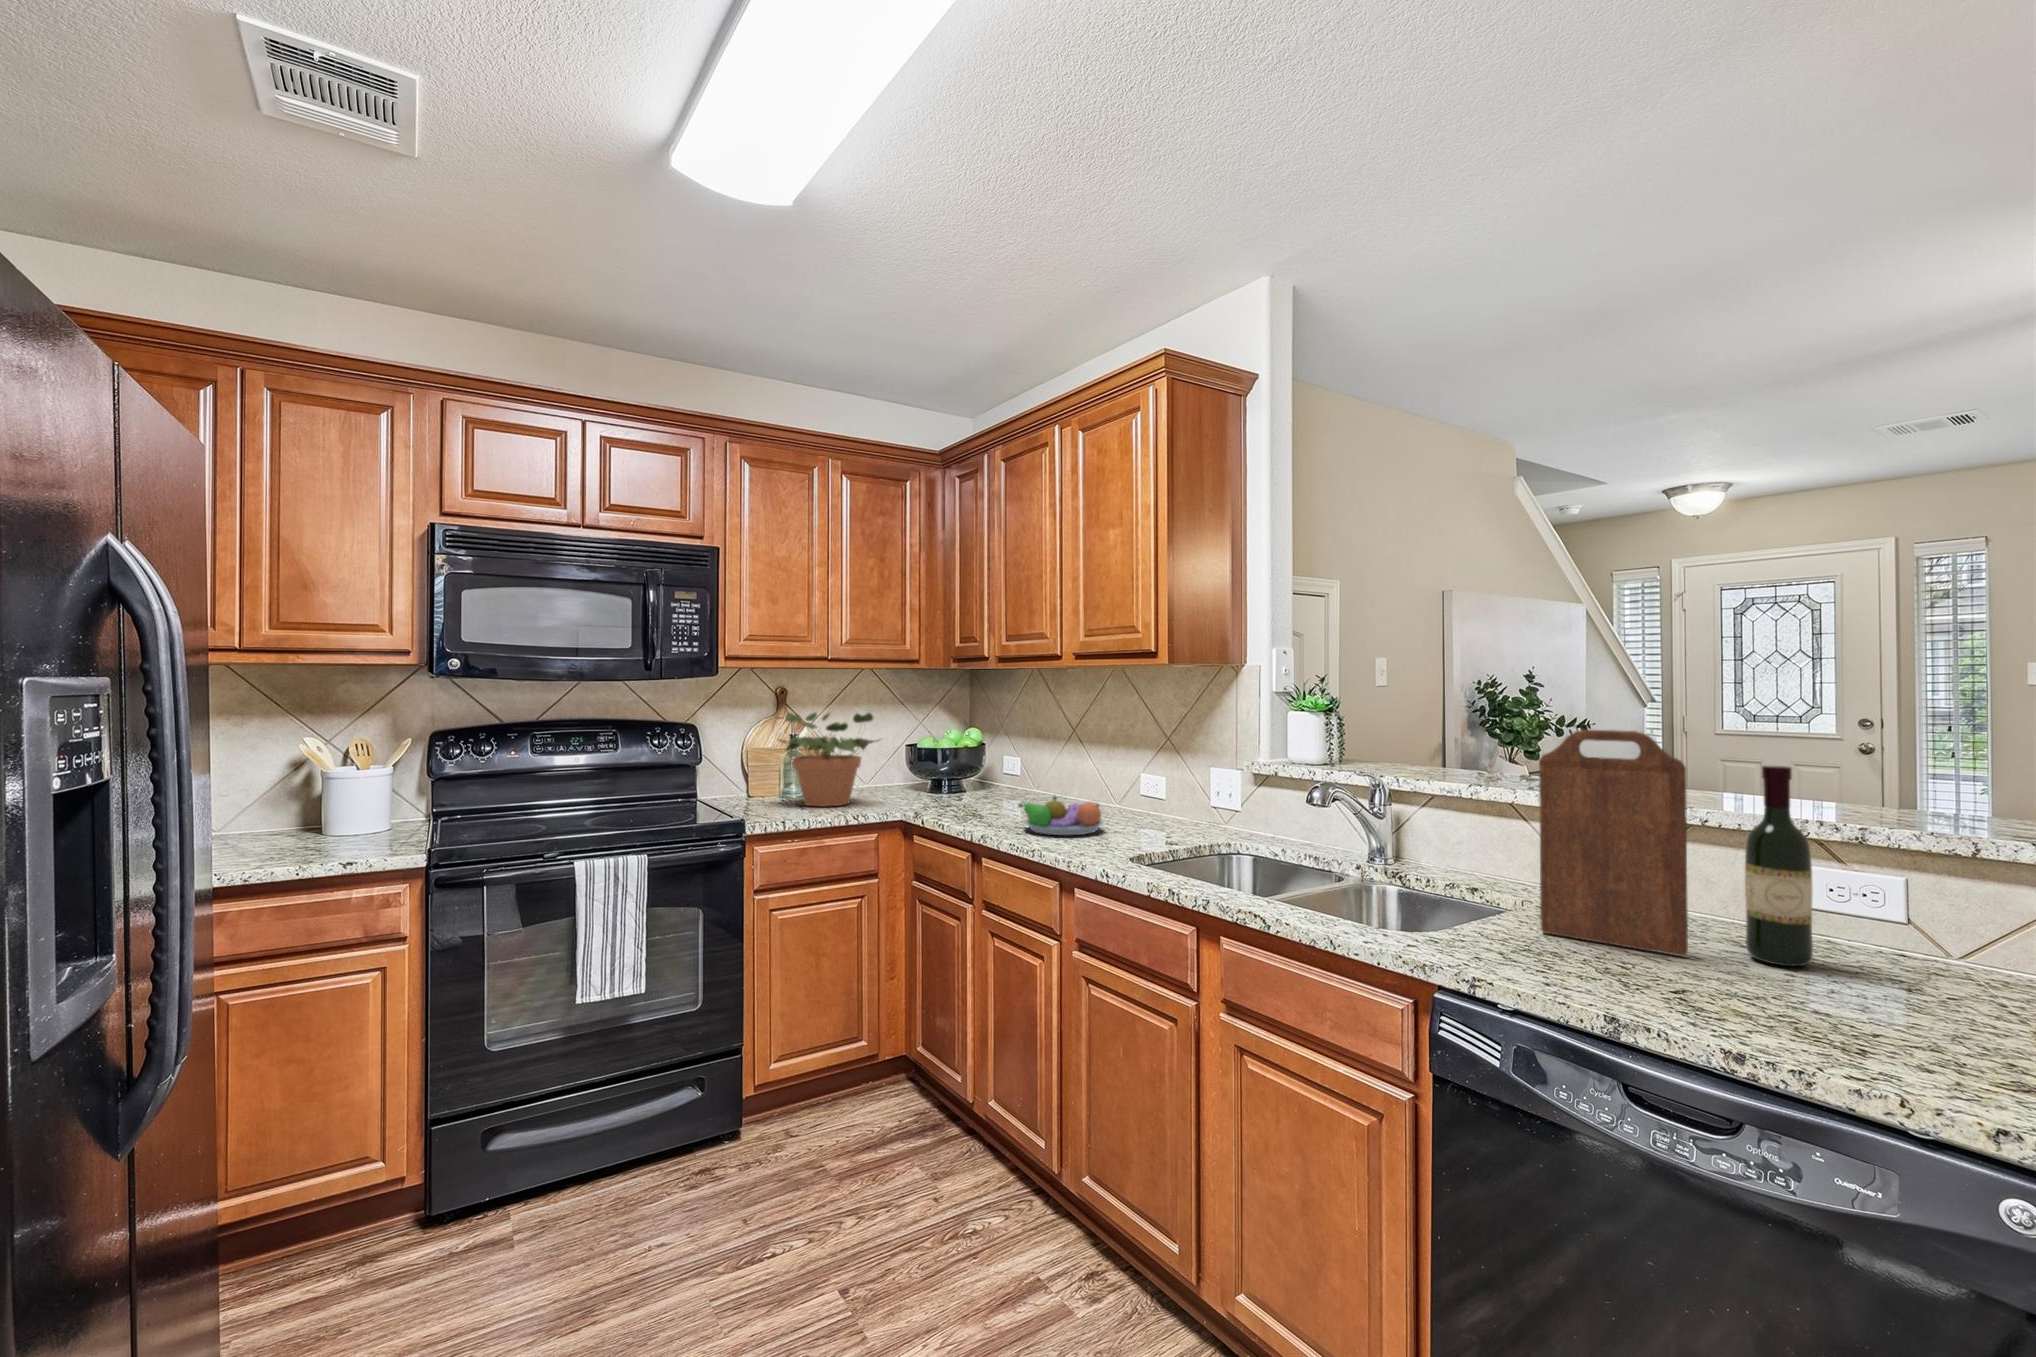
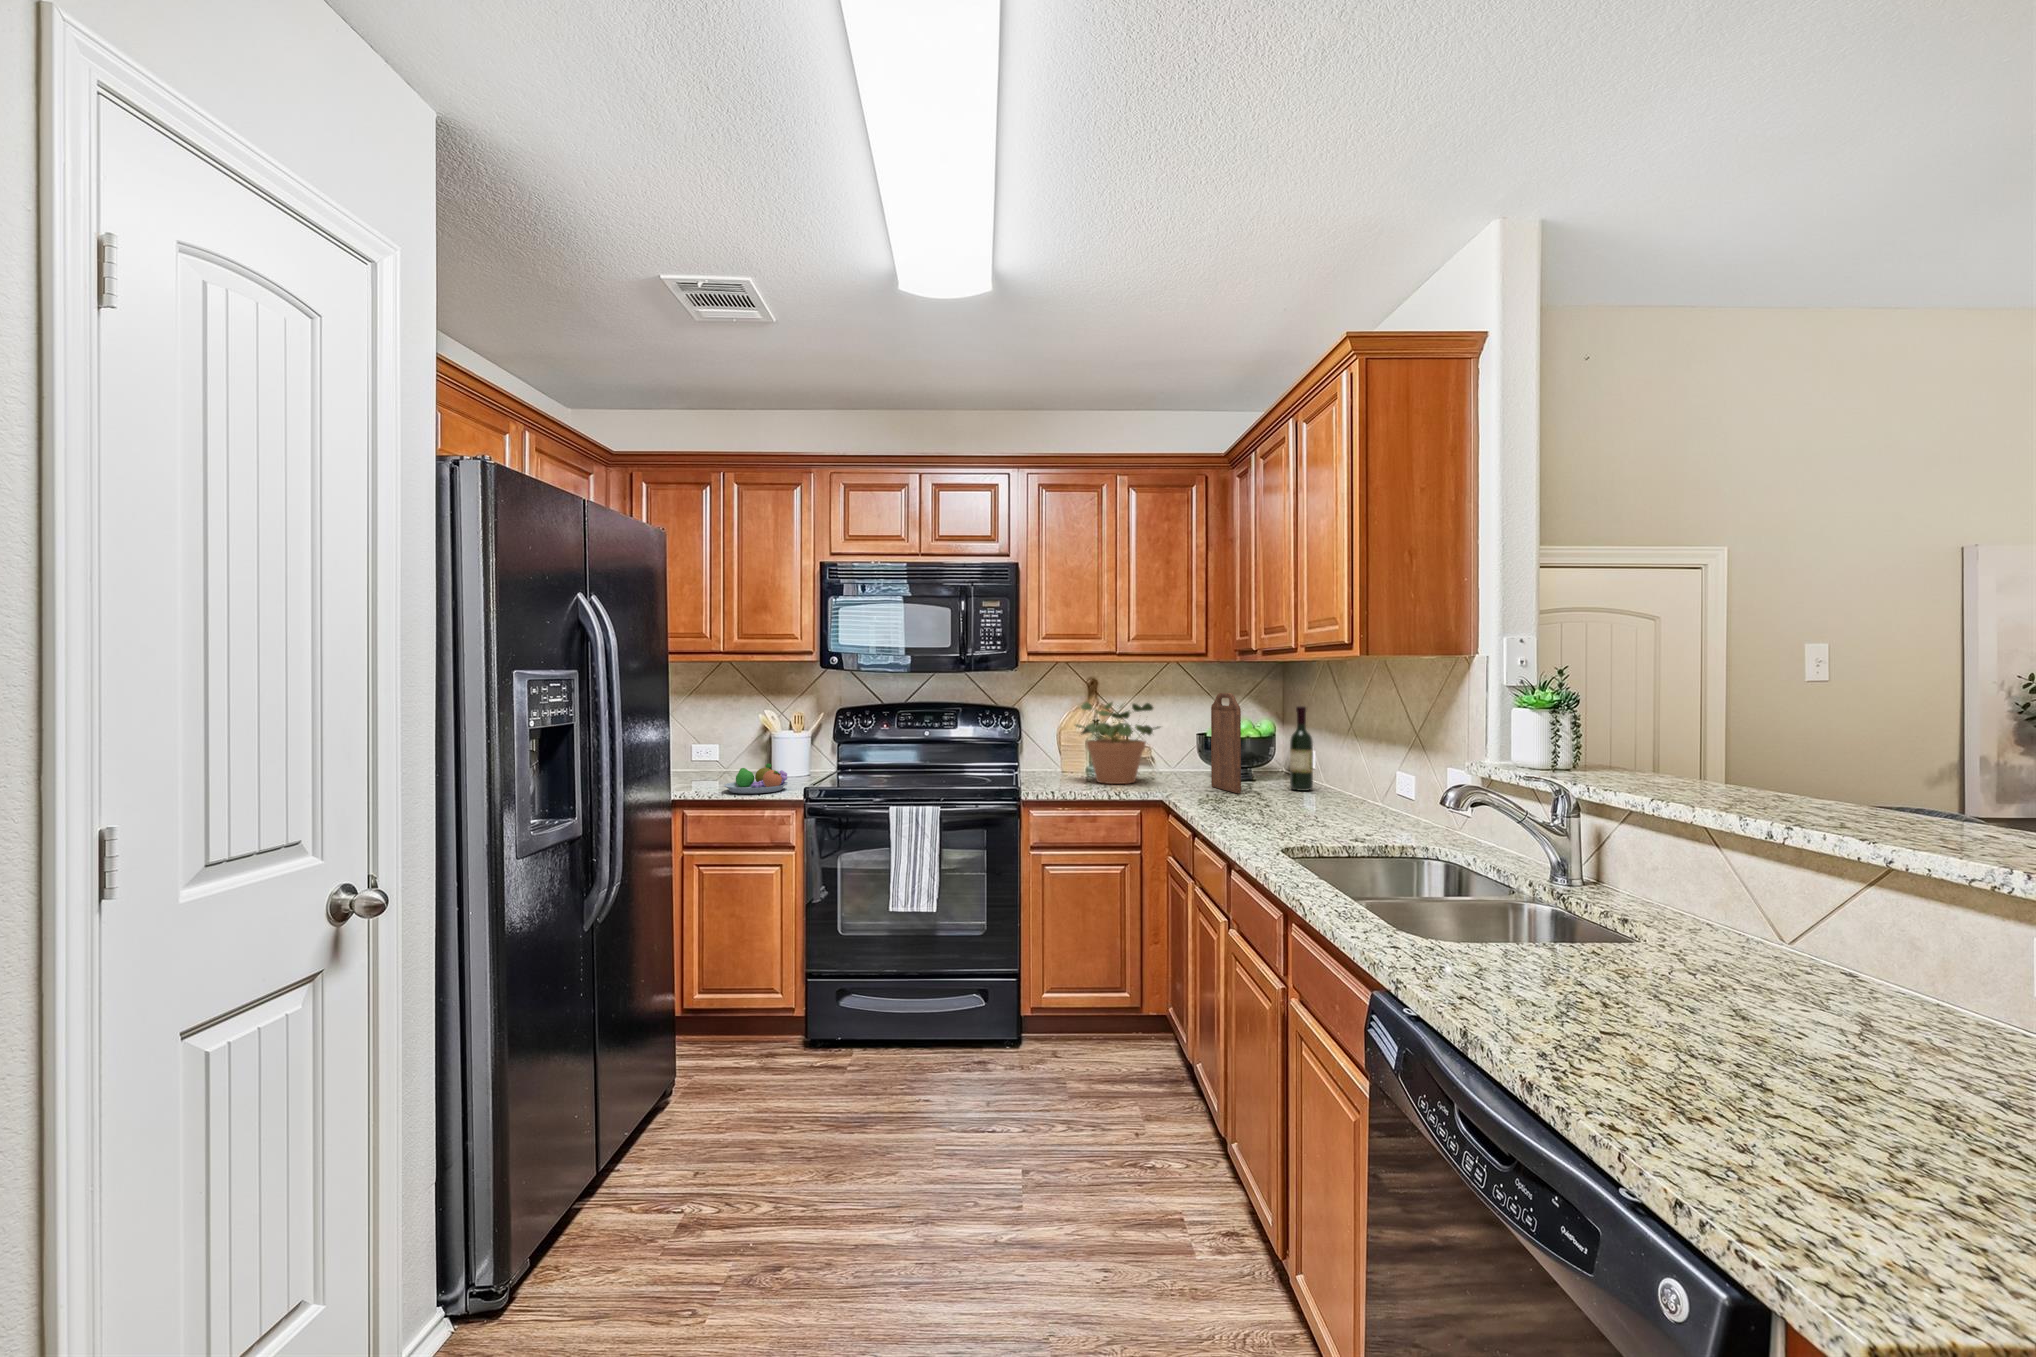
cutting board: present [1539,730,1688,956] -> present [1211,693,1241,793]
wine bottle: present [1745,766,1813,966] -> present [1290,706,1313,791]
fruit bowl: present [1018,796,1104,835] -> present [724,764,788,793]

